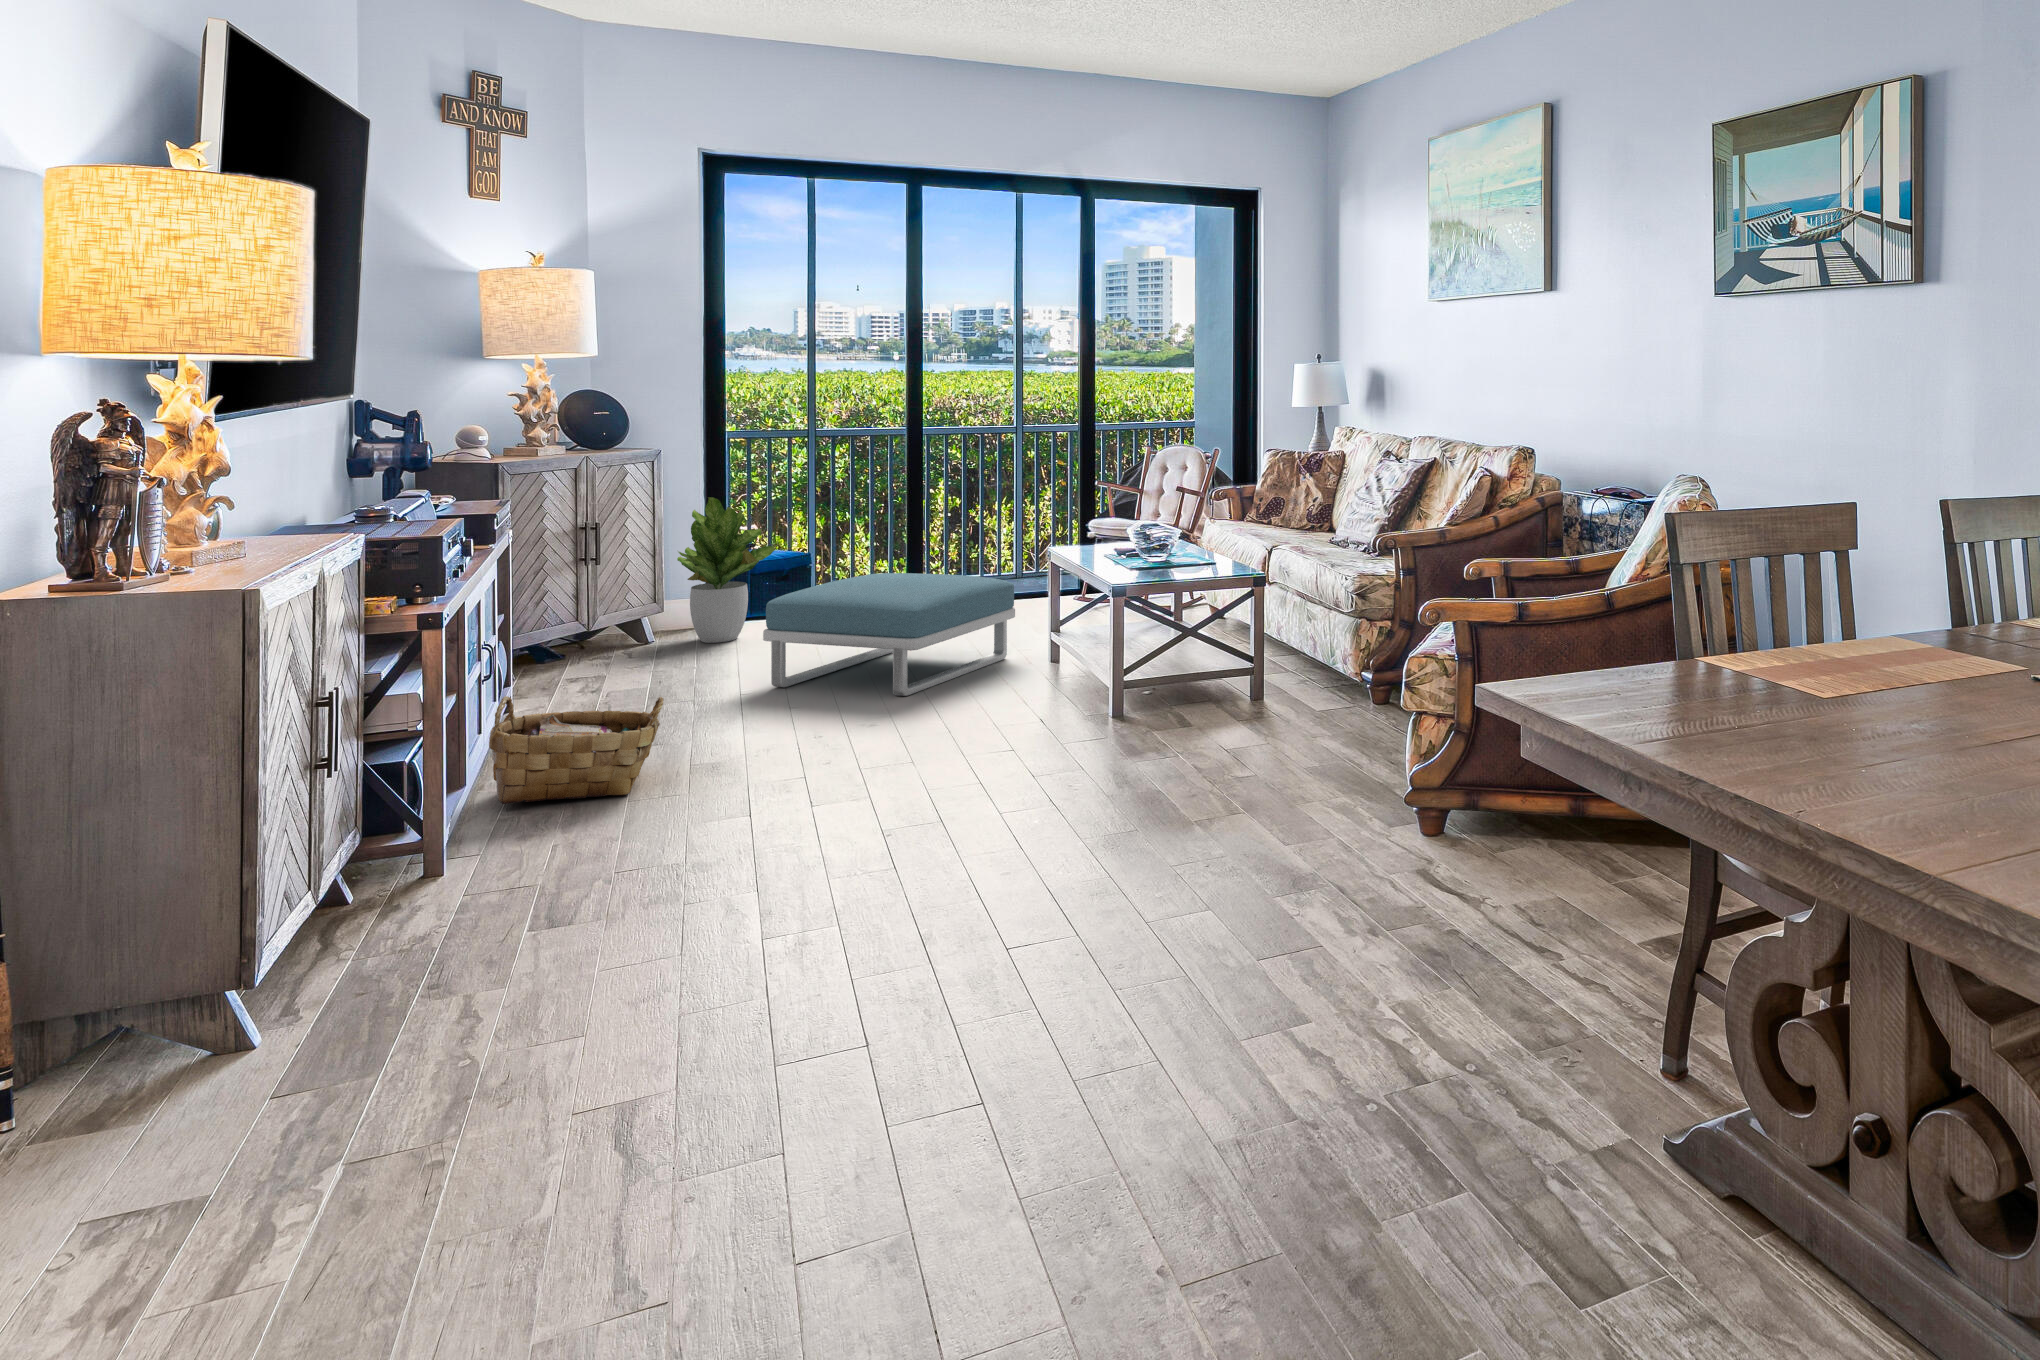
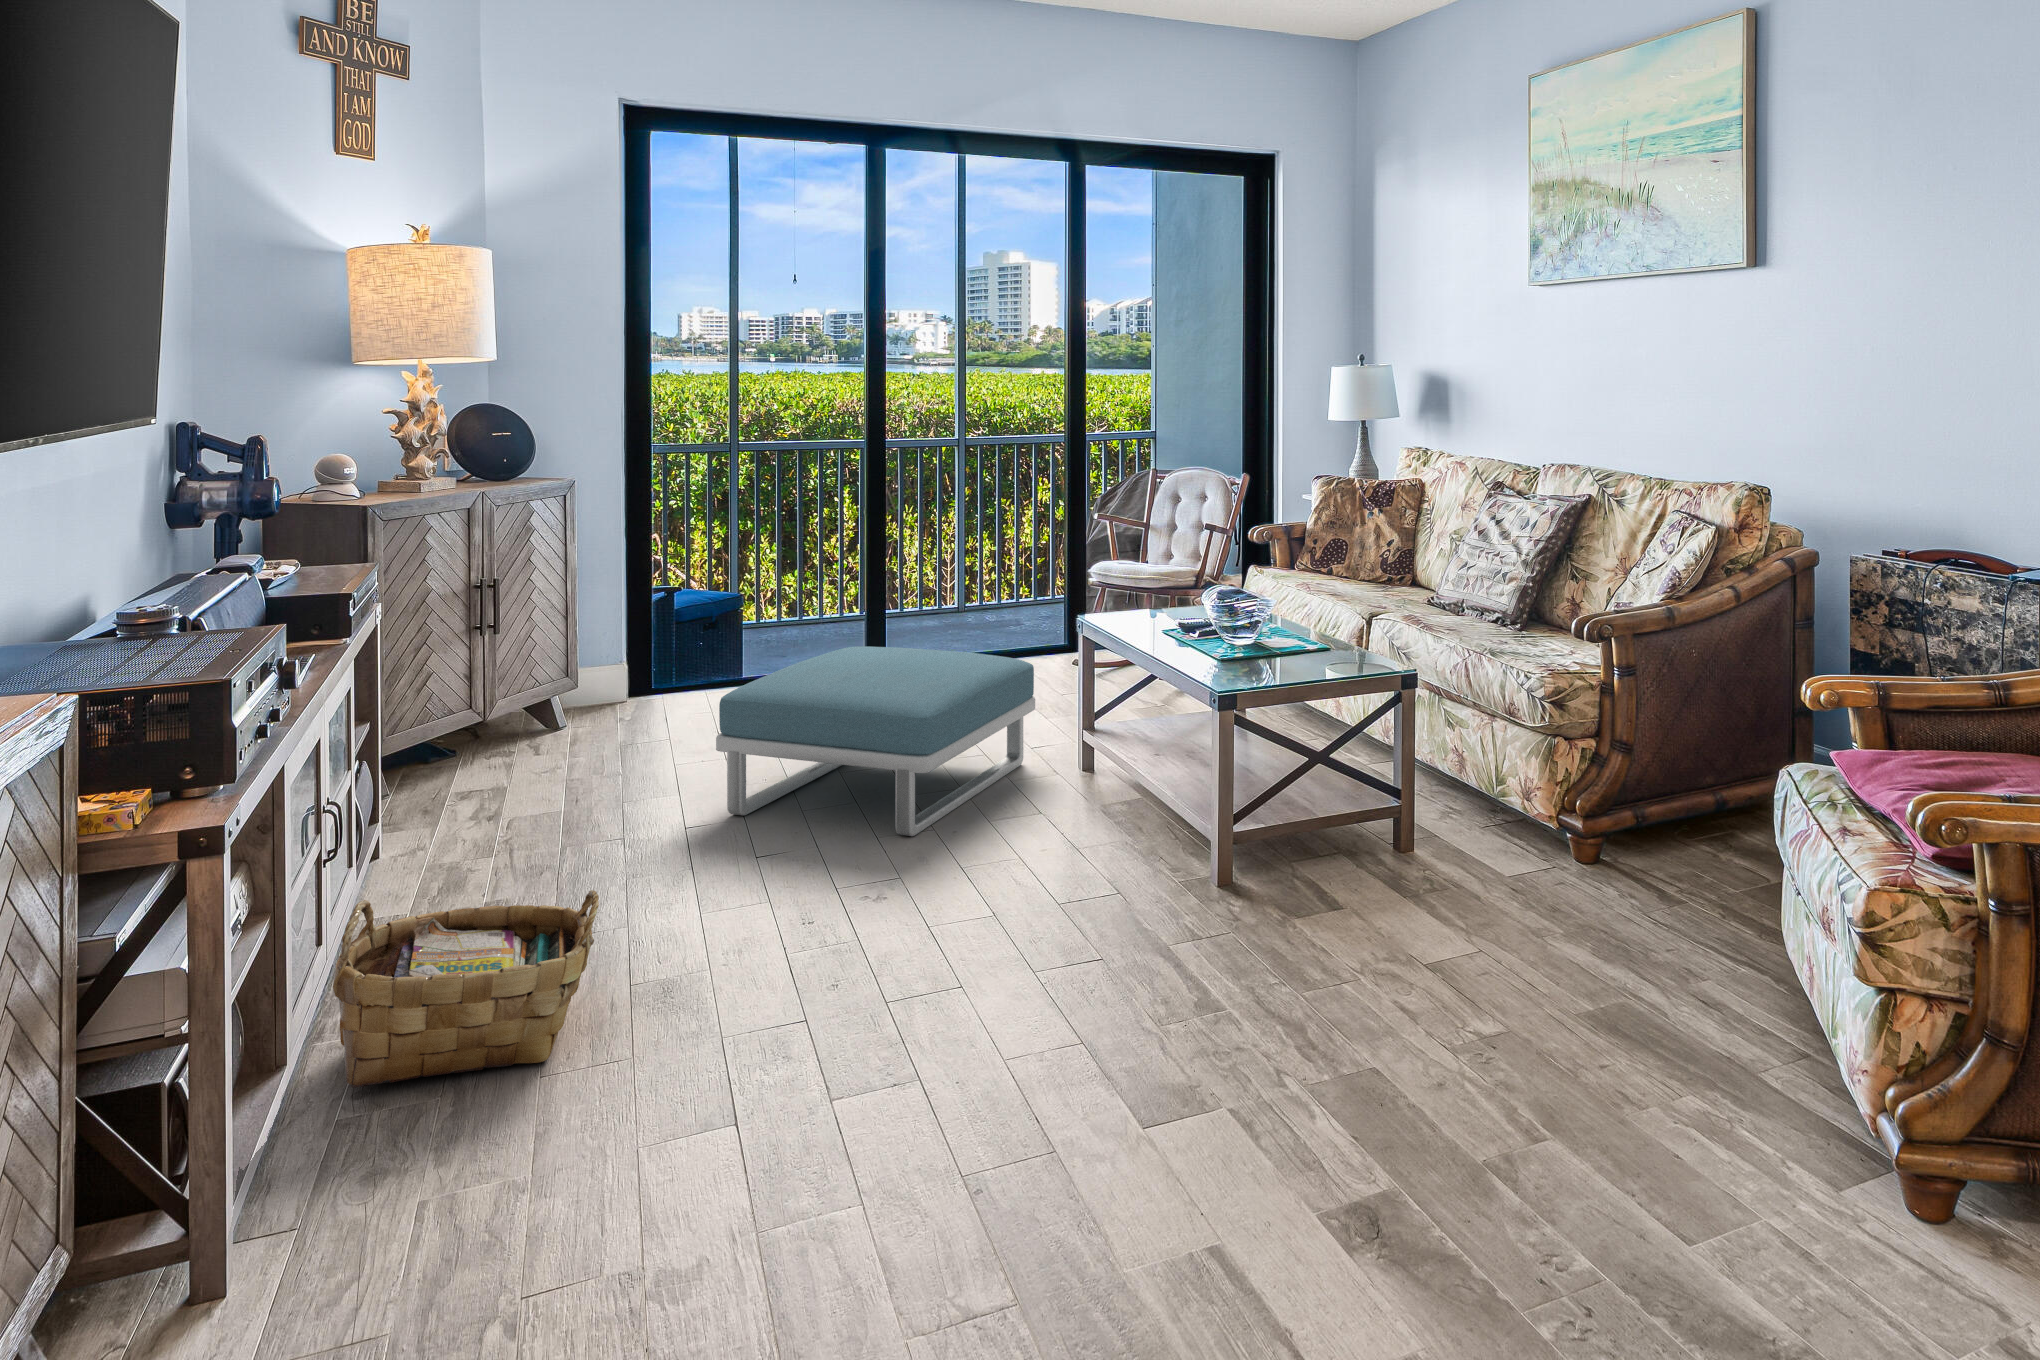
potted plant: present [677,497,777,643] -> none [595,541,717,729]

